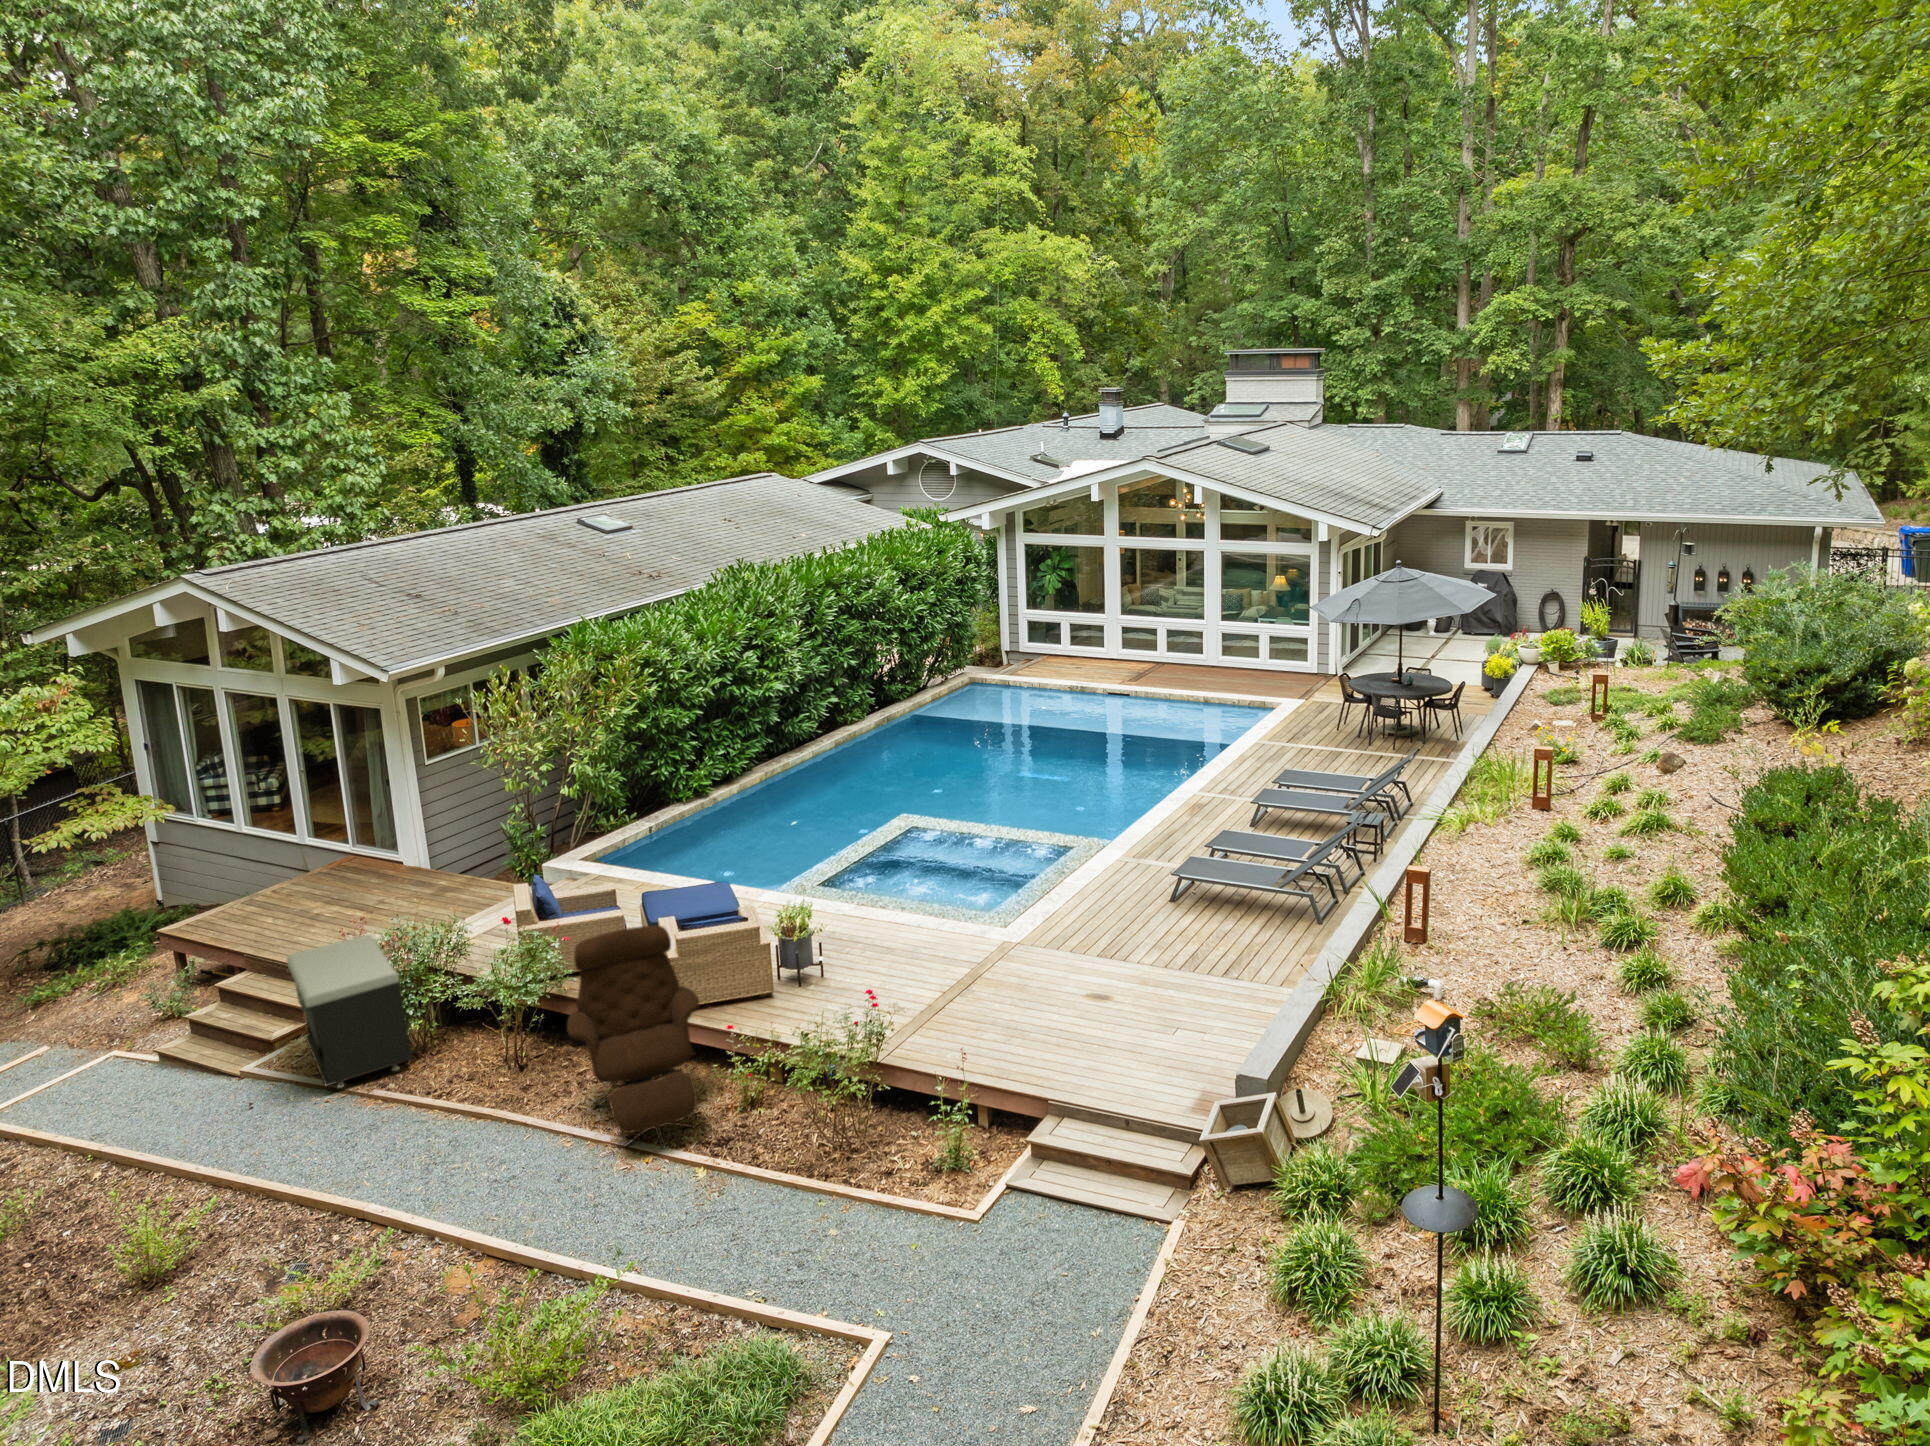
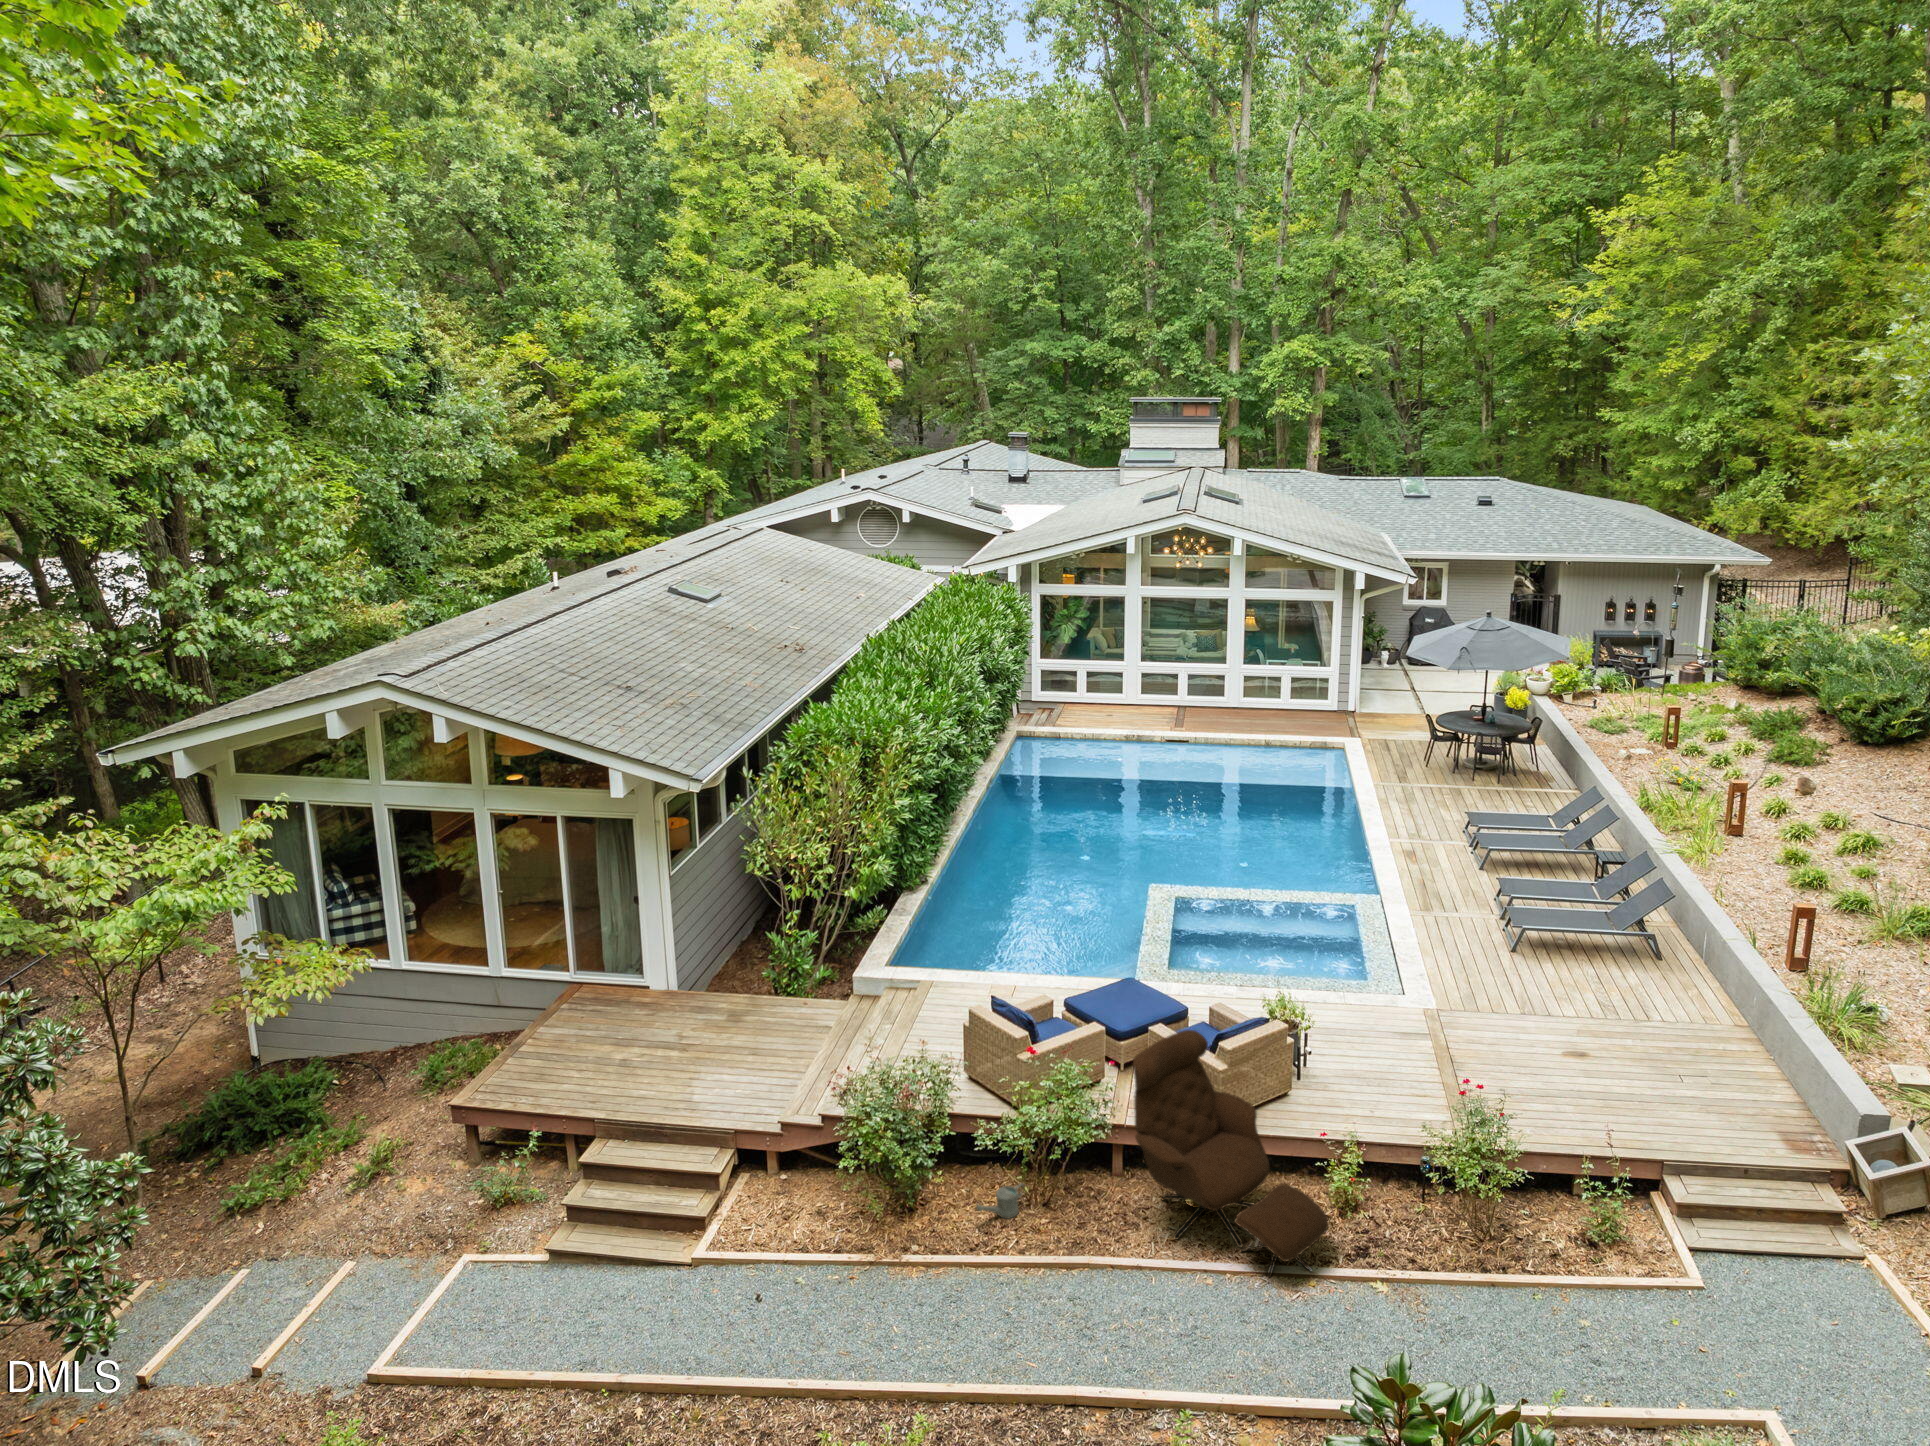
storage bench: present [287,935,412,1088] -> none [729,1078,910,1265]
watering can: none [457,1047,516,1075] -> present [976,1183,1024,1219]

